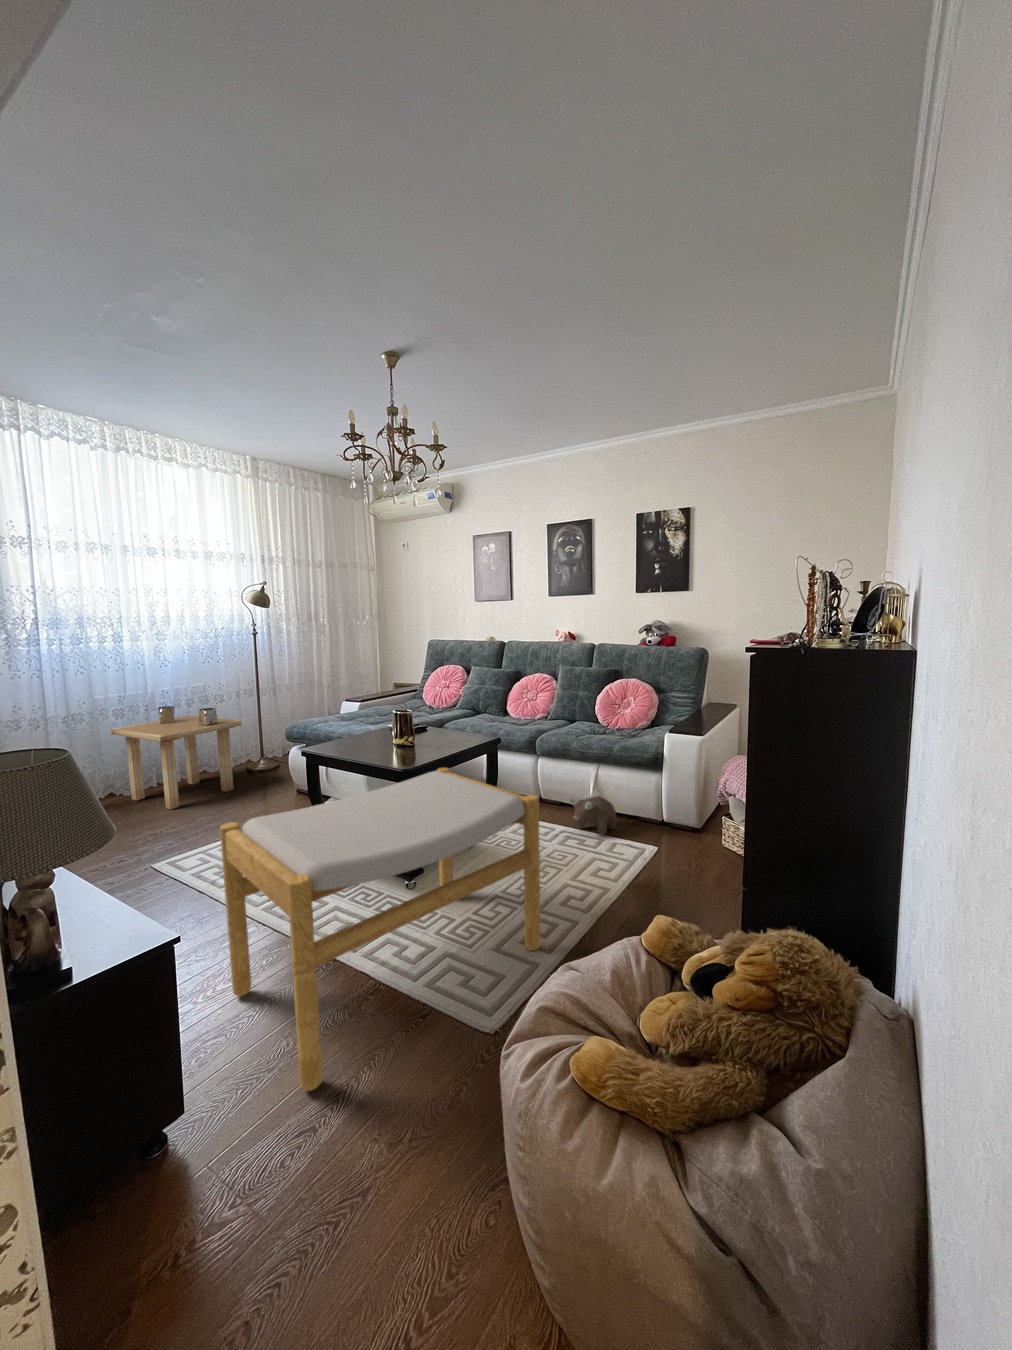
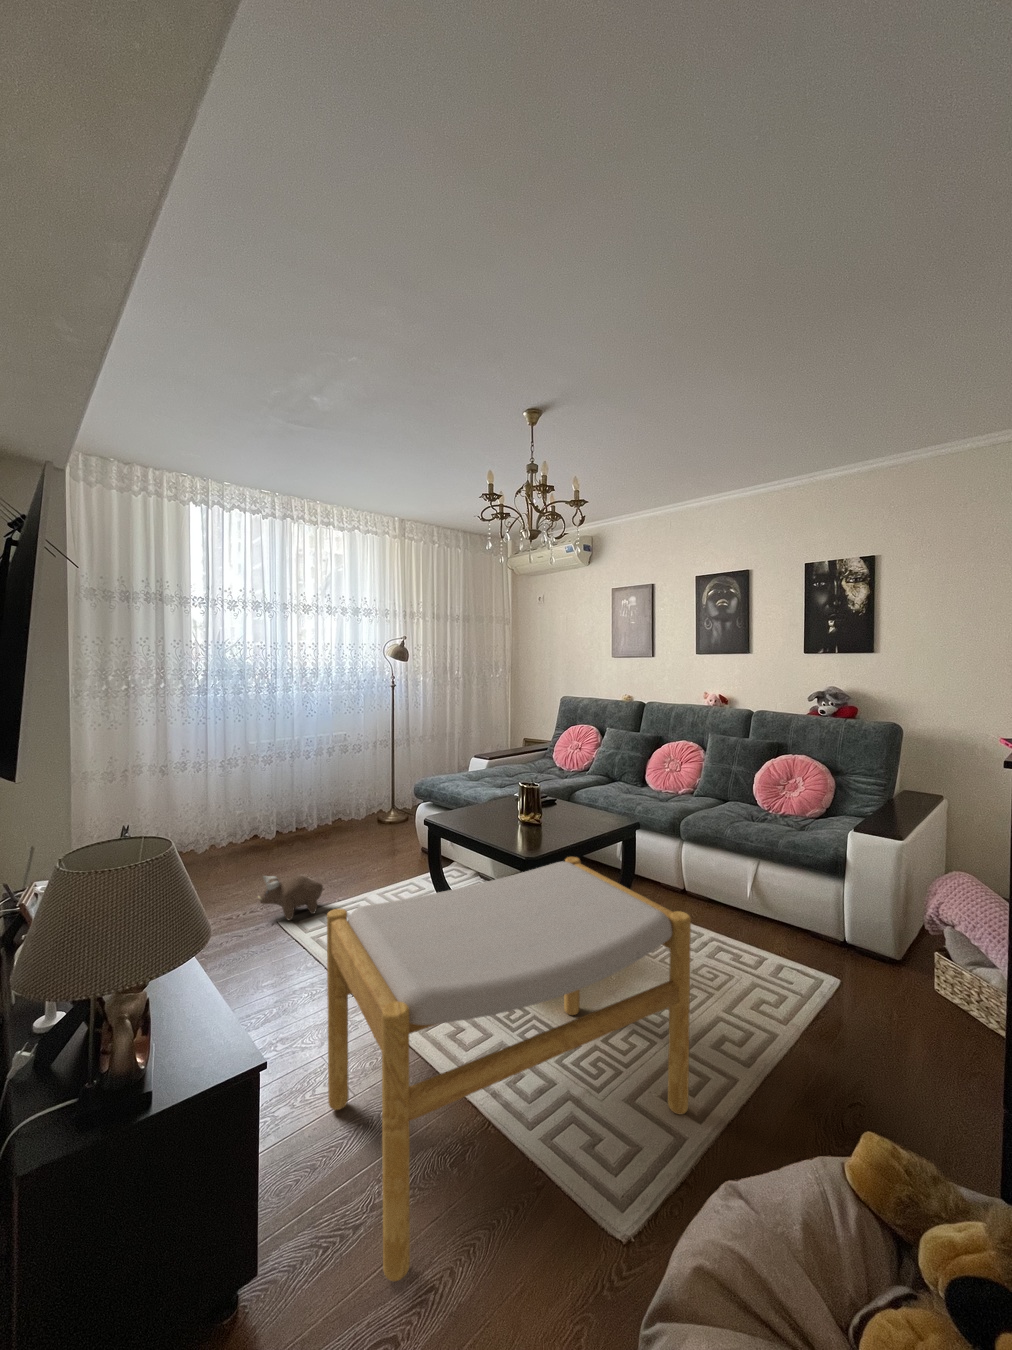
side table: present [111,706,241,809] -> none [261,754,375,858]
plush toy: present [570,796,616,836] -> present [258,876,323,920]

